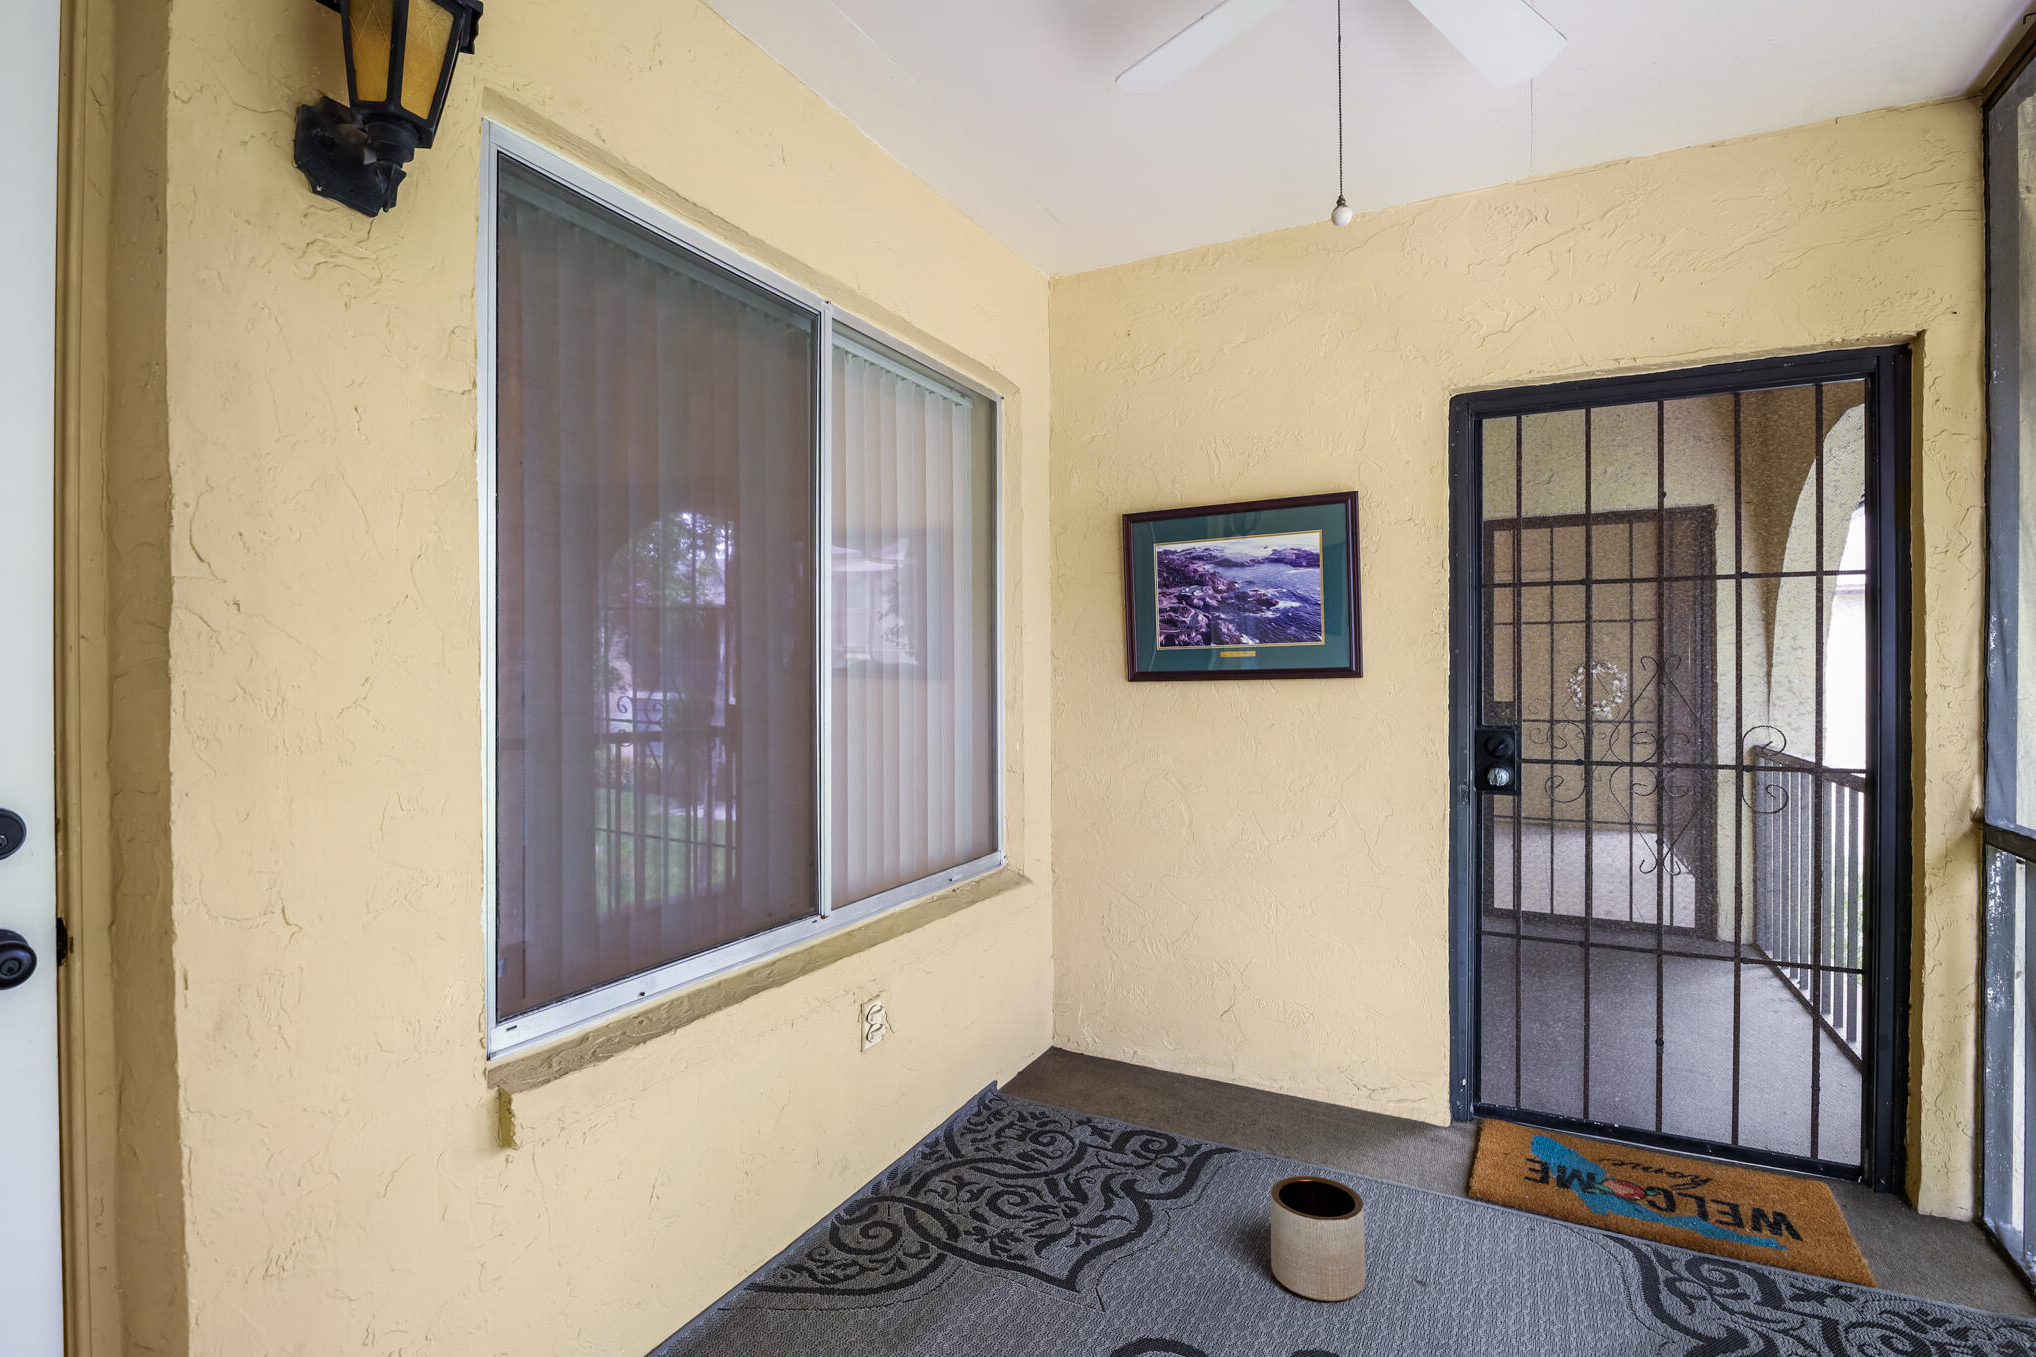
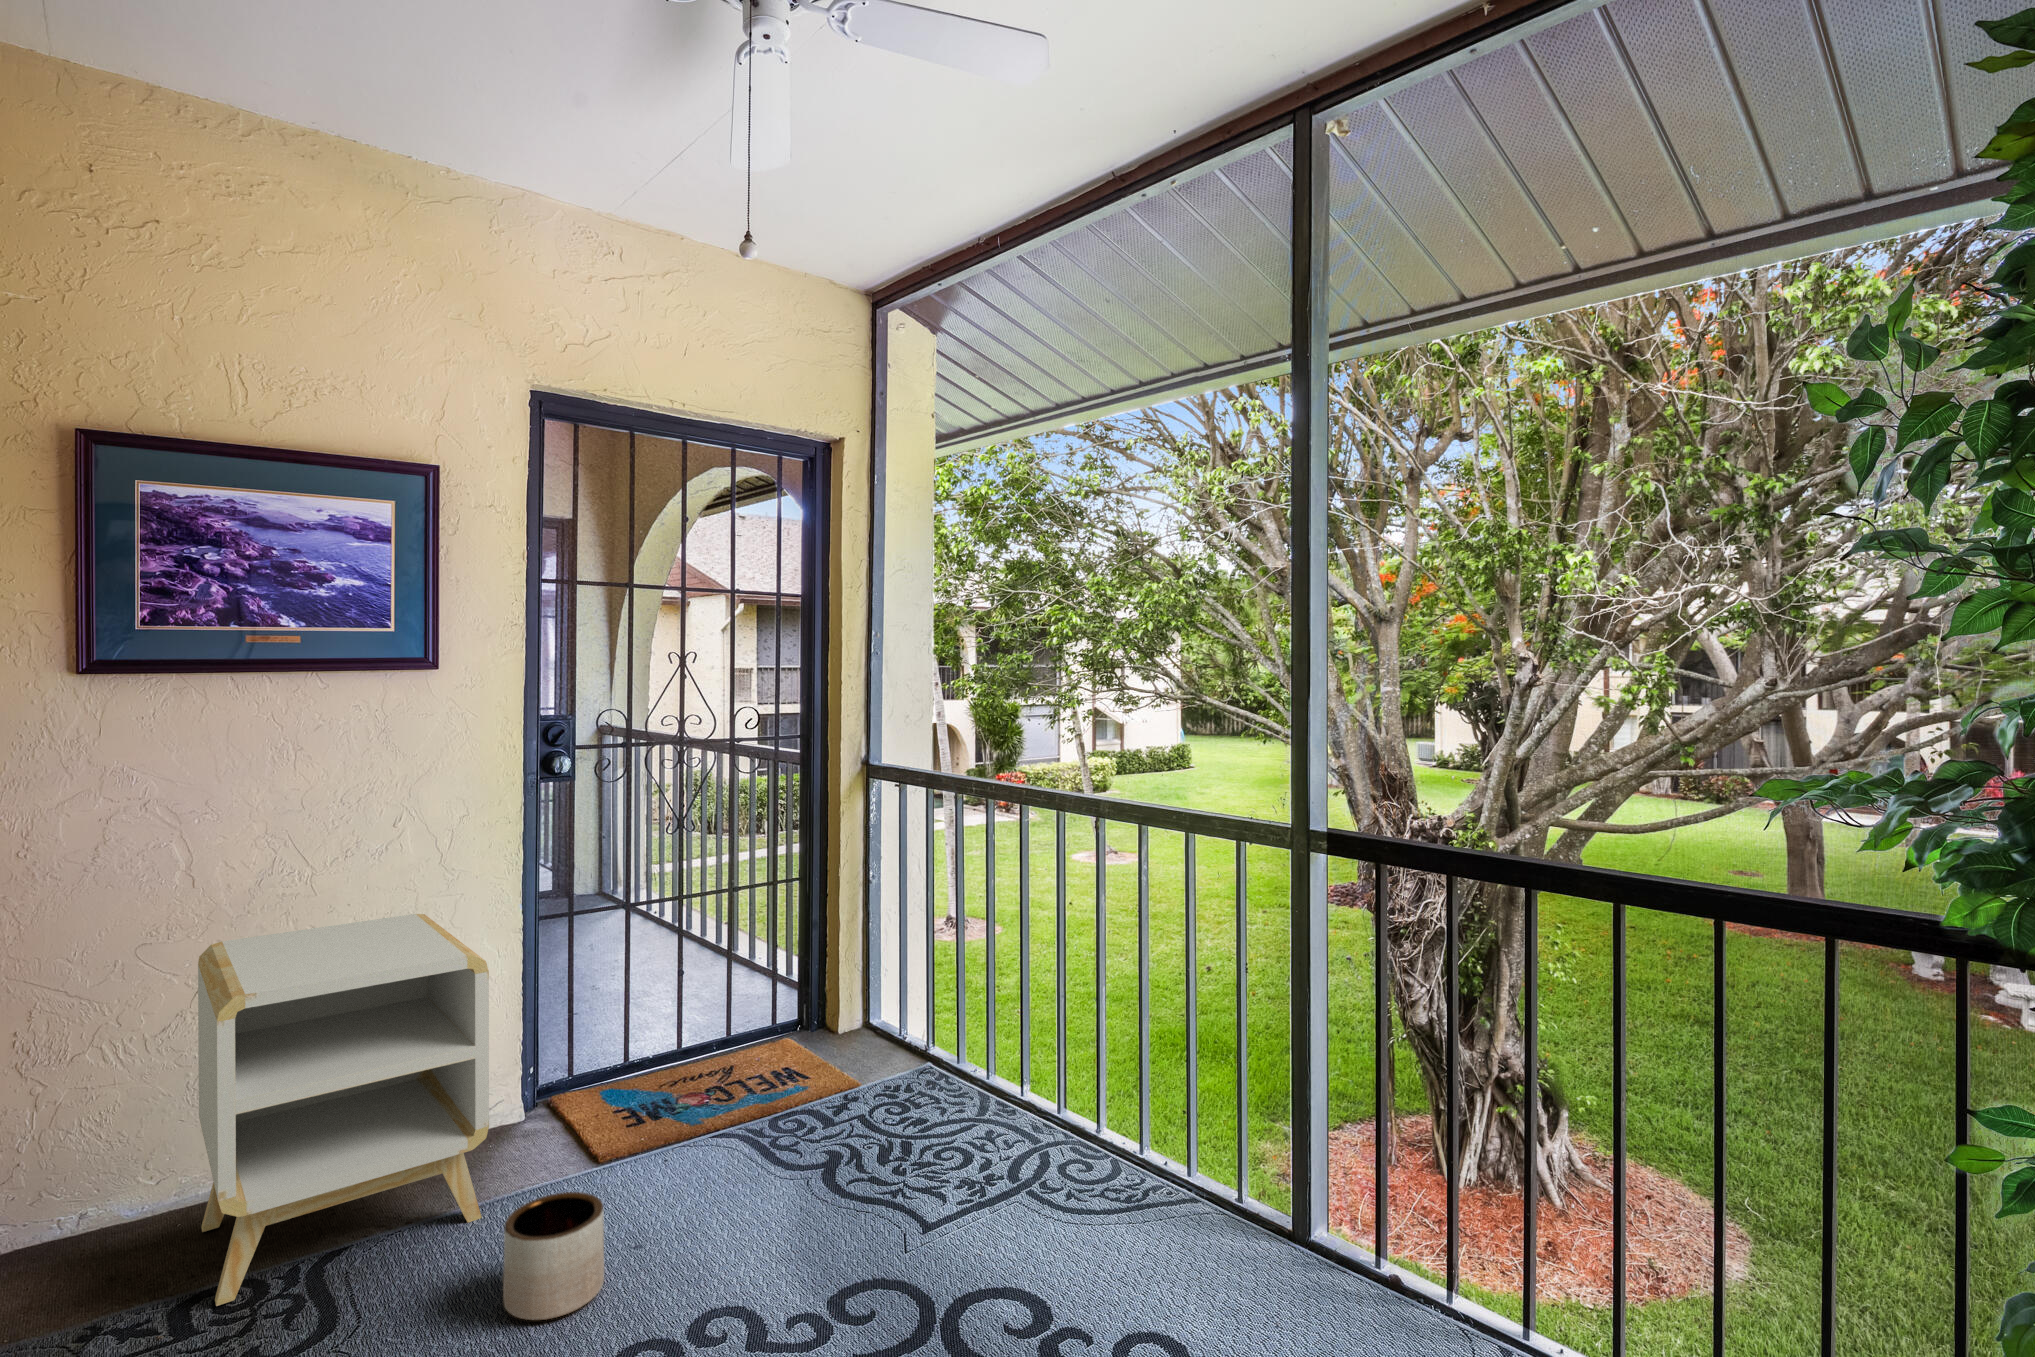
side table: none [1136,884,1357,1186] -> present [198,914,489,1306]

